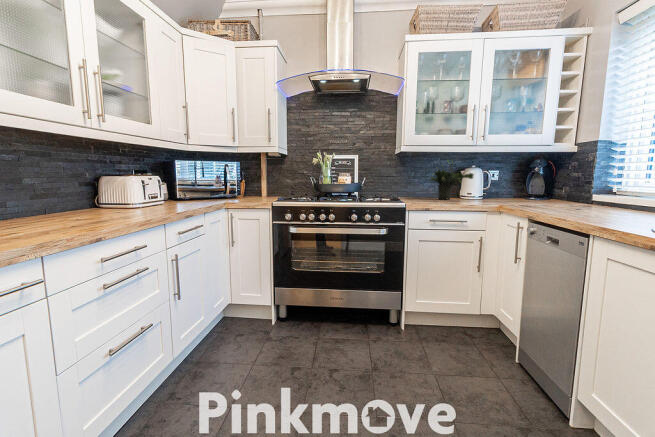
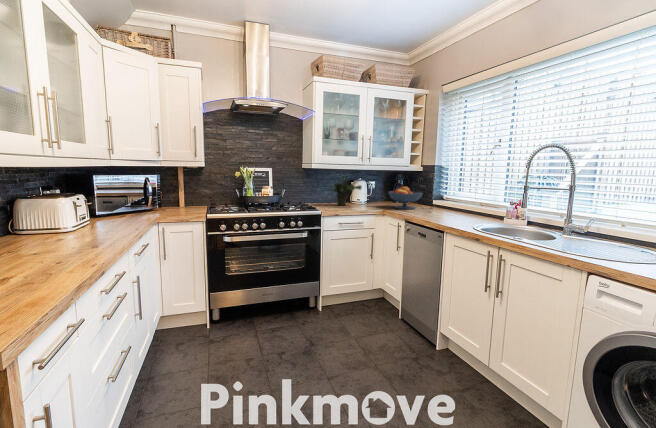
fruit bowl: none [512,173,570,205] -> present [389,187,422,209]

